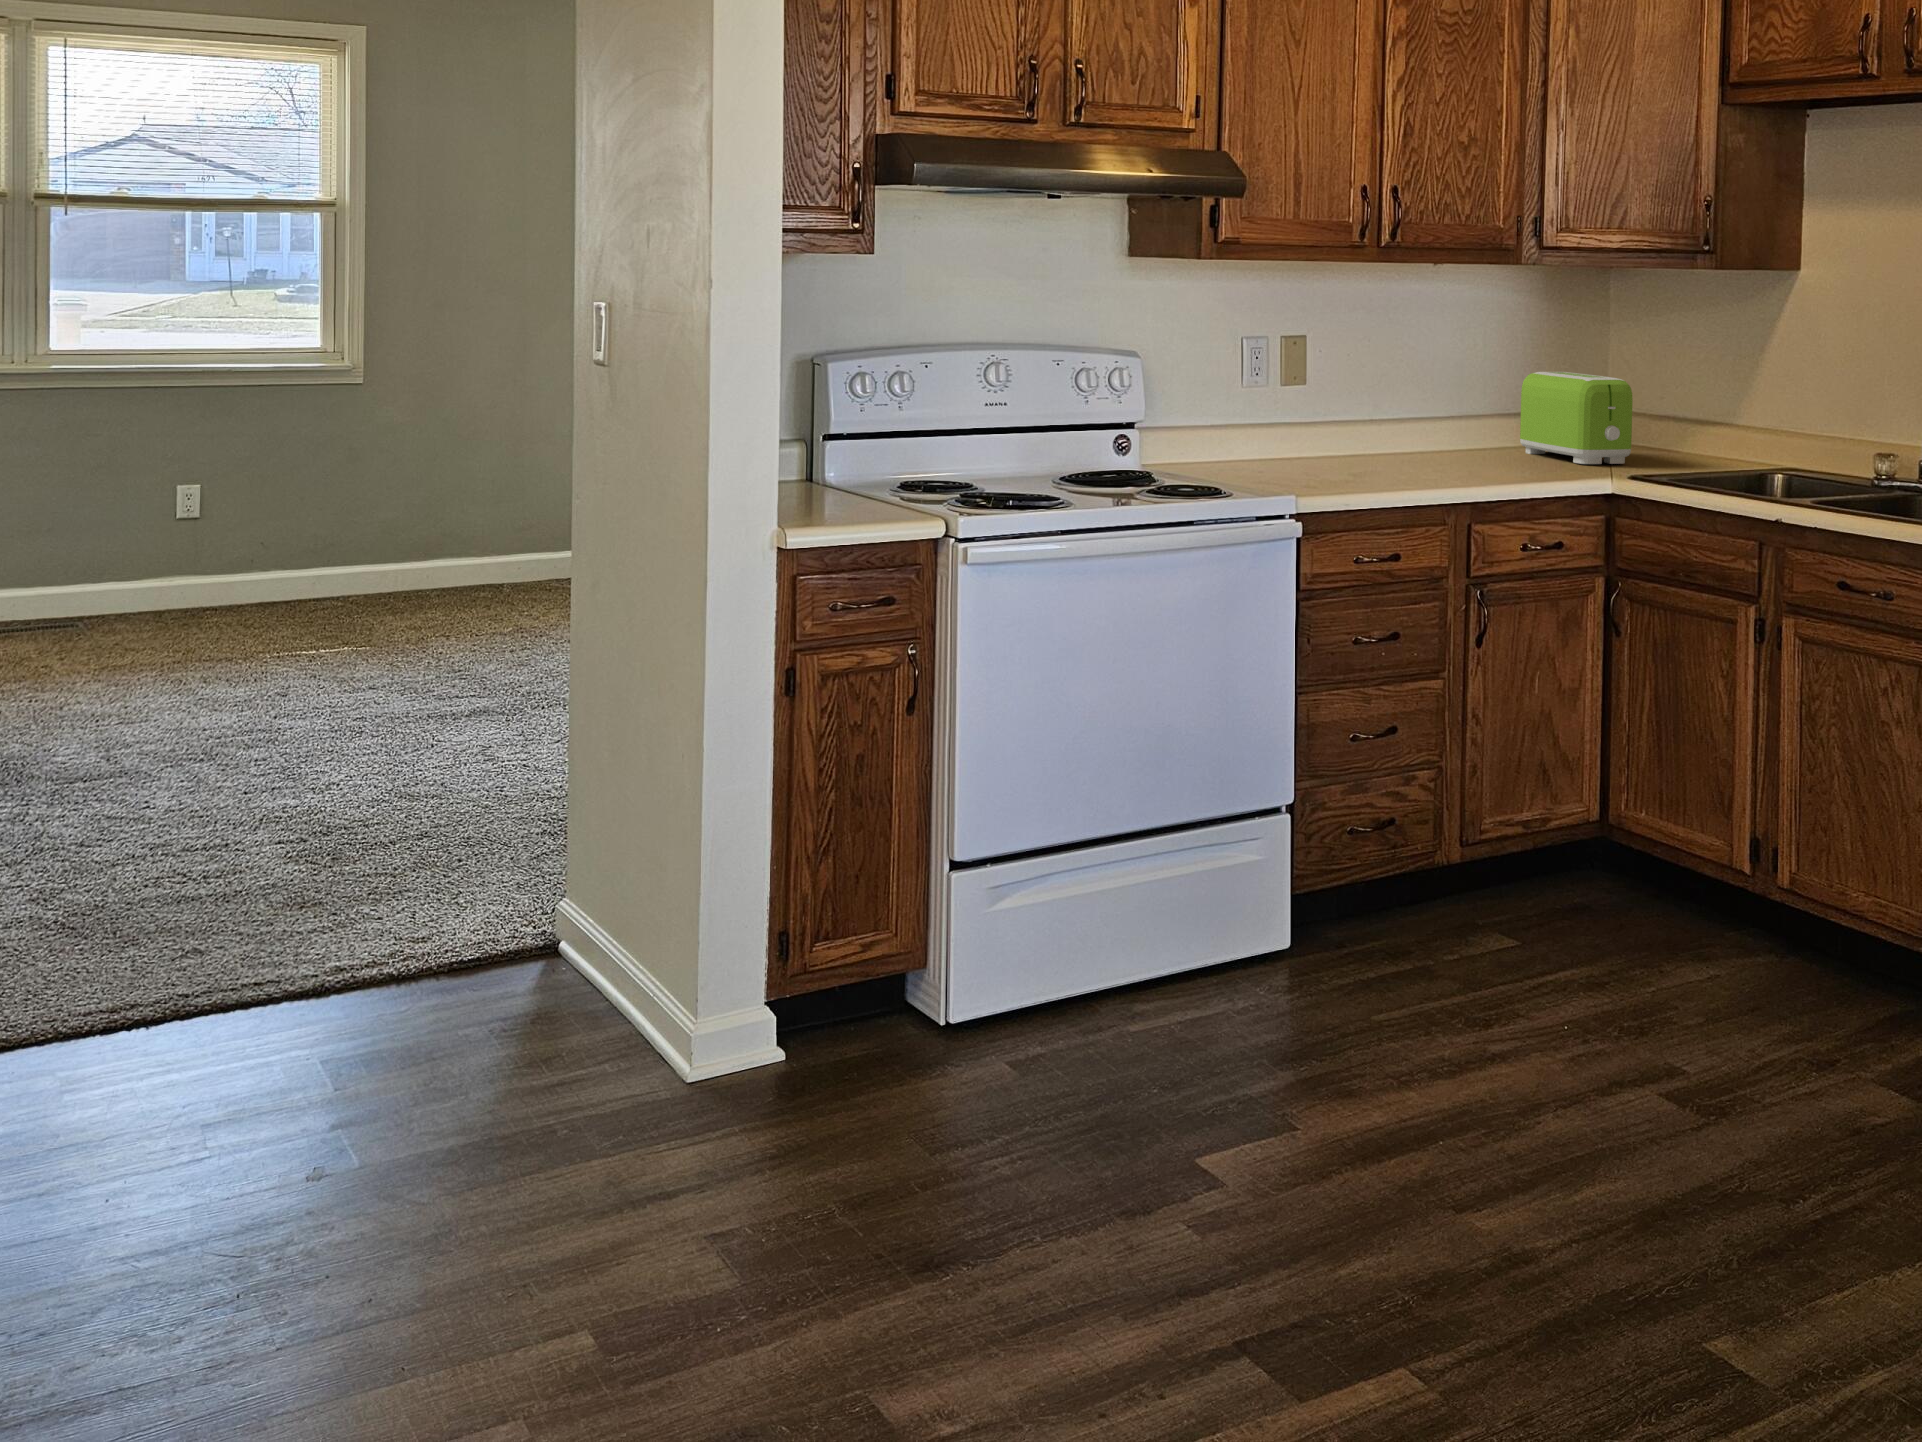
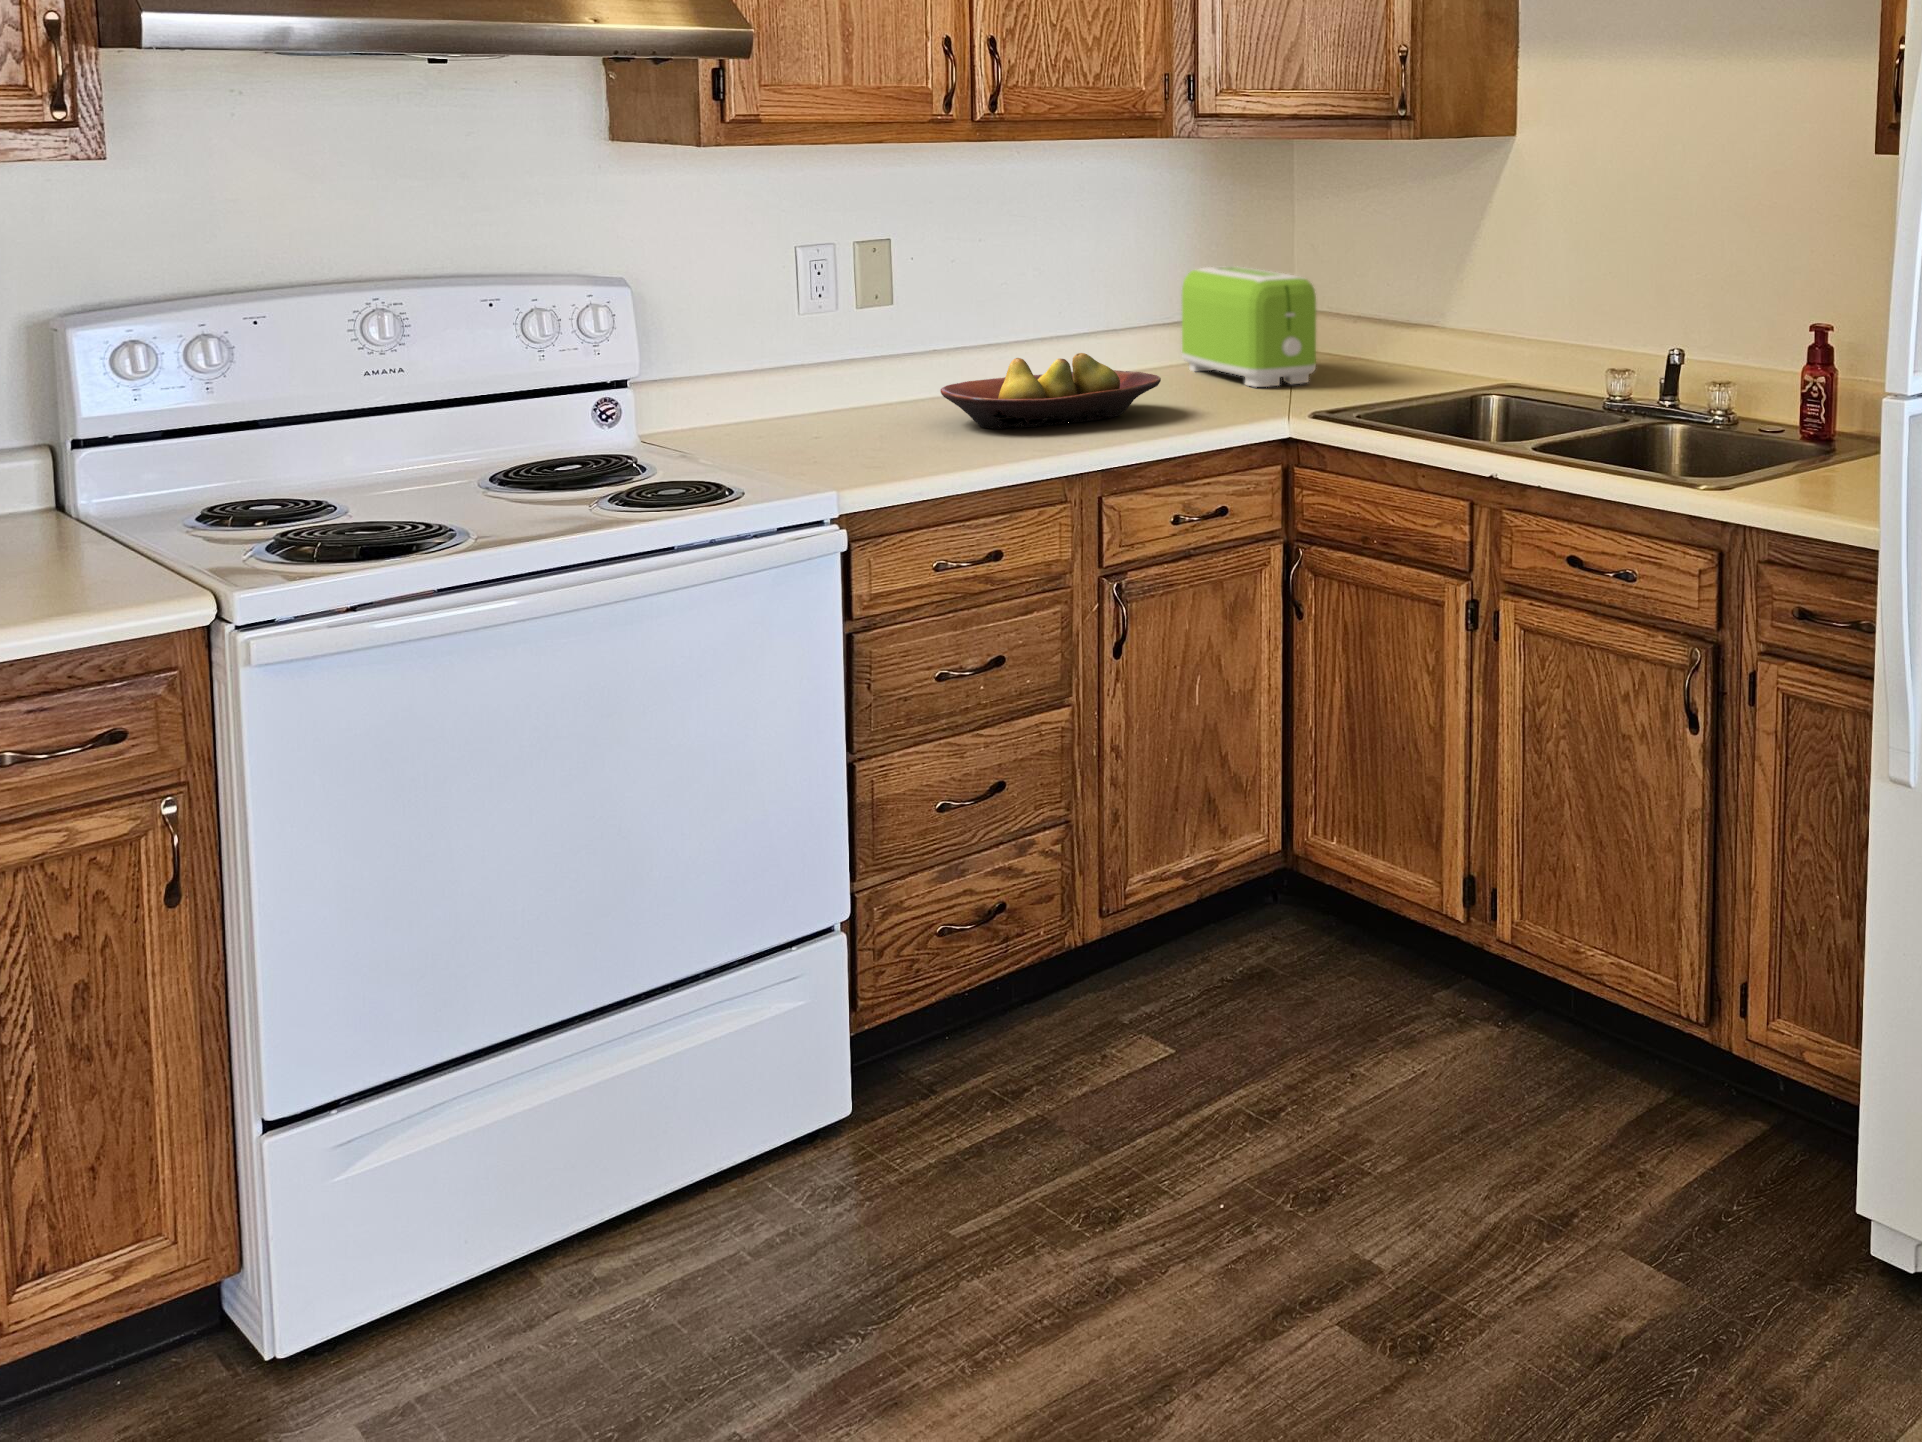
fruit bowl: none [1350,425,1513,476] -> present [940,353,1161,429]

